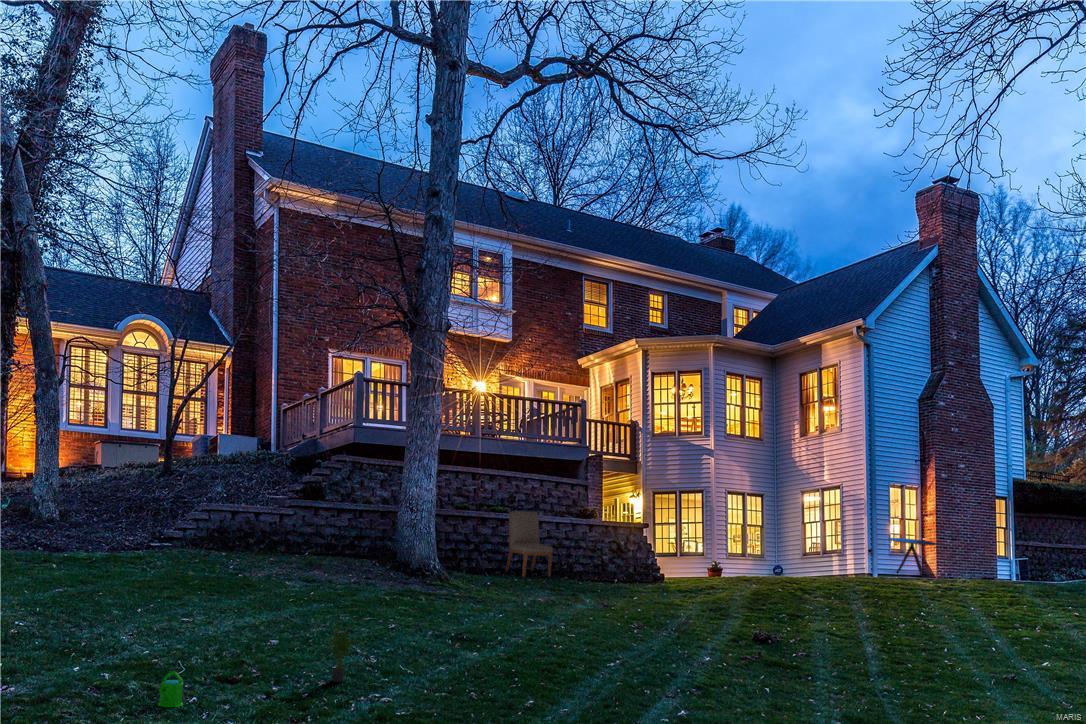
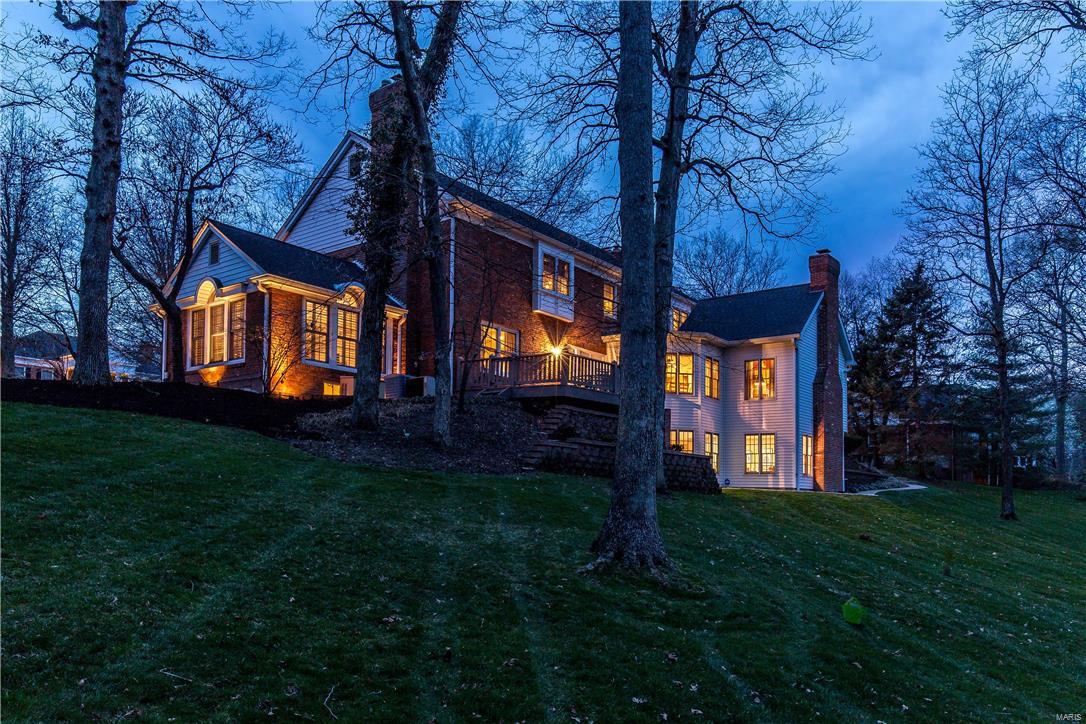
chair: present [506,511,553,577] -> none [666,449,700,493]
round table: present [888,538,937,576] -> none [805,466,835,491]
potted plant: present [329,627,353,682] -> present [943,548,955,576]

